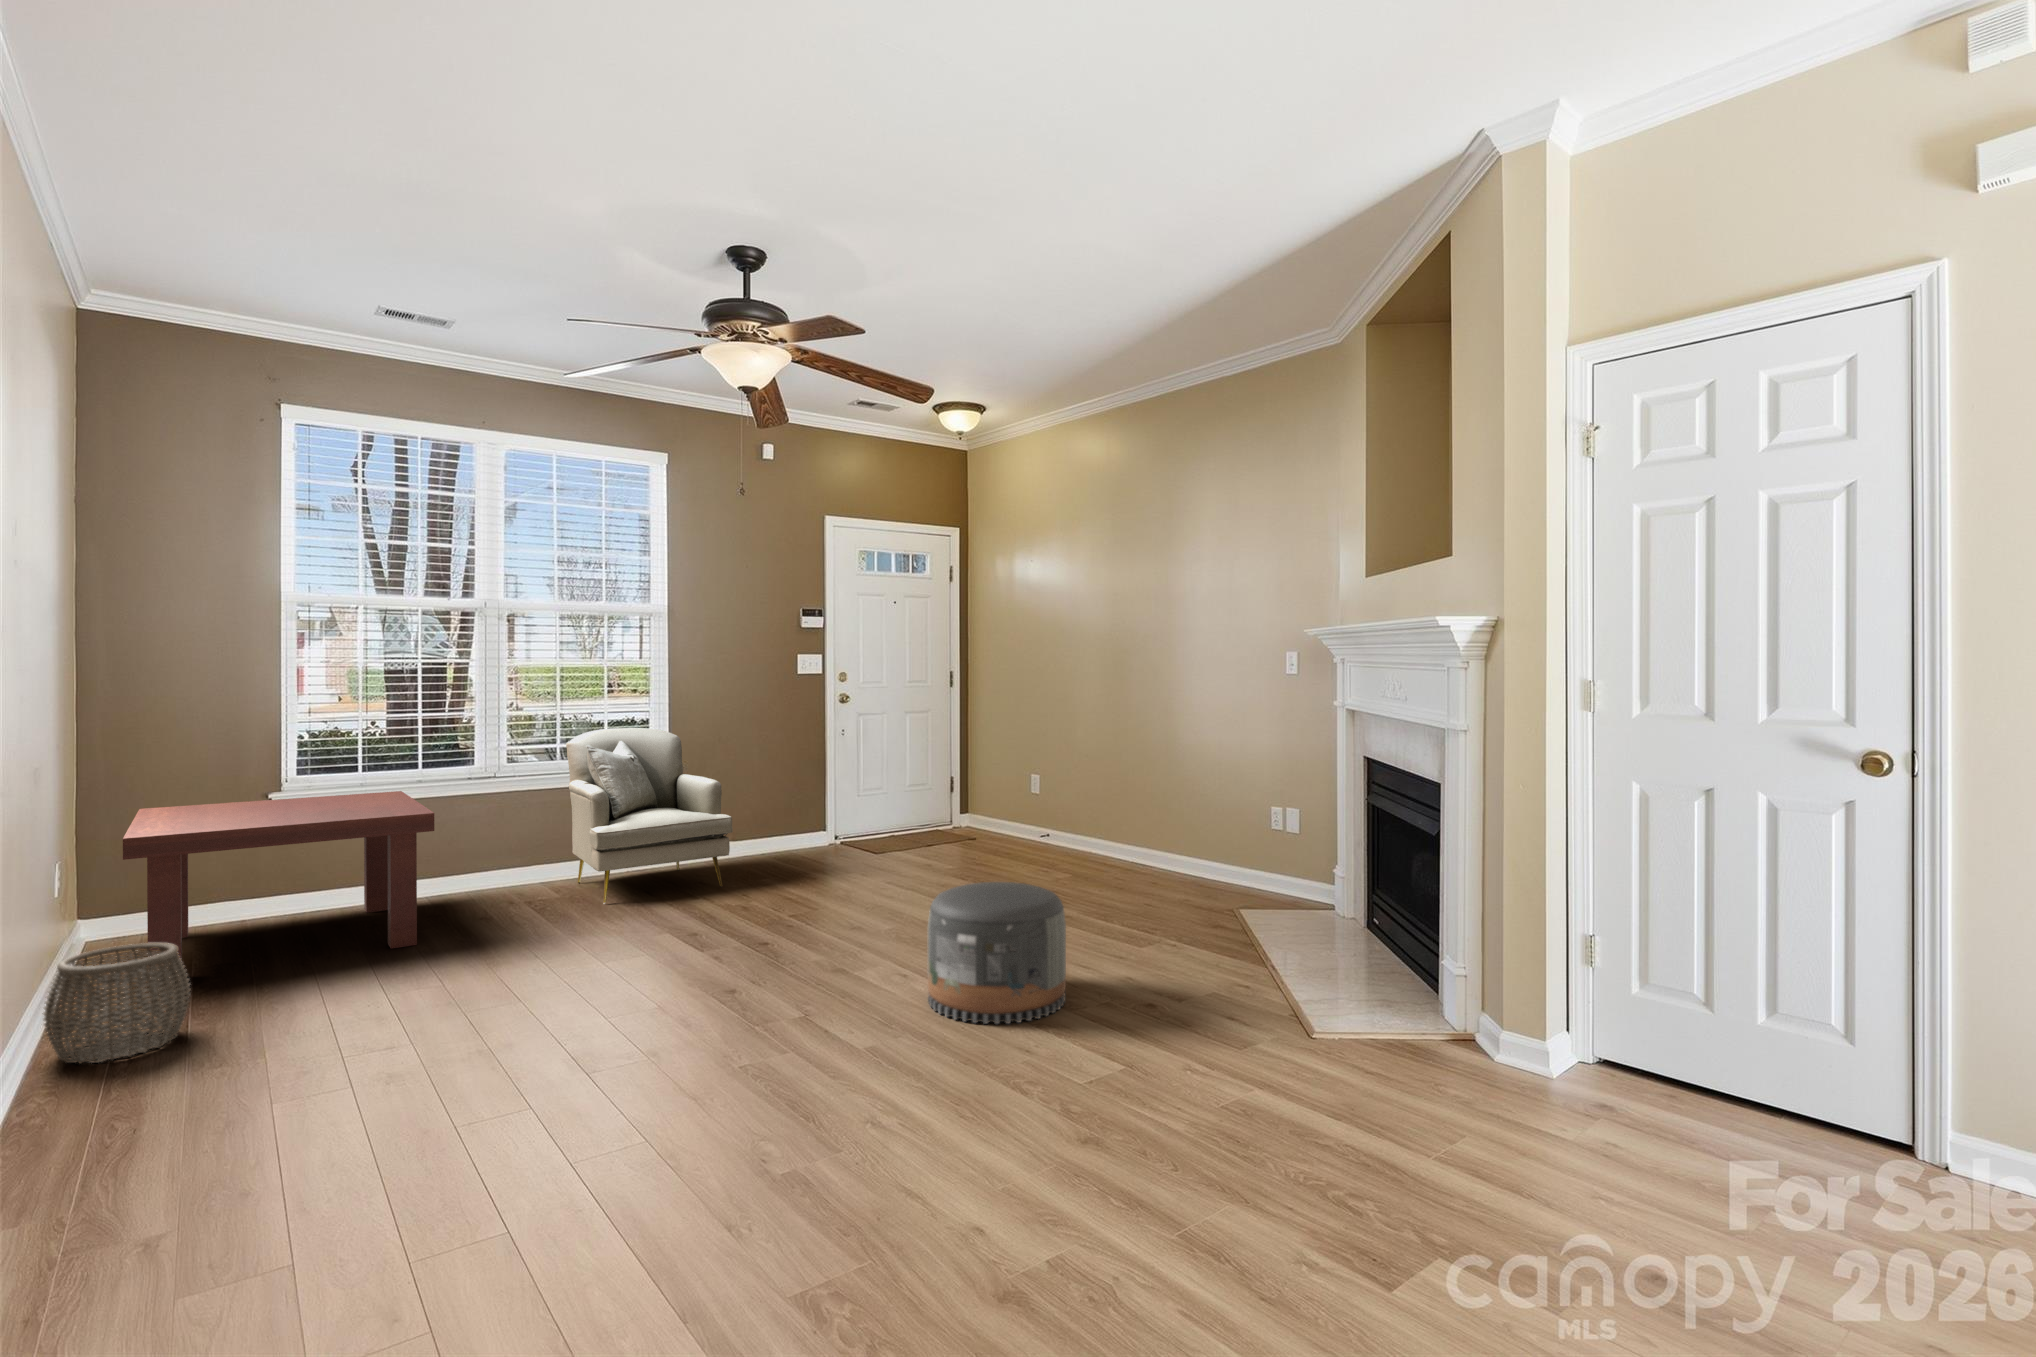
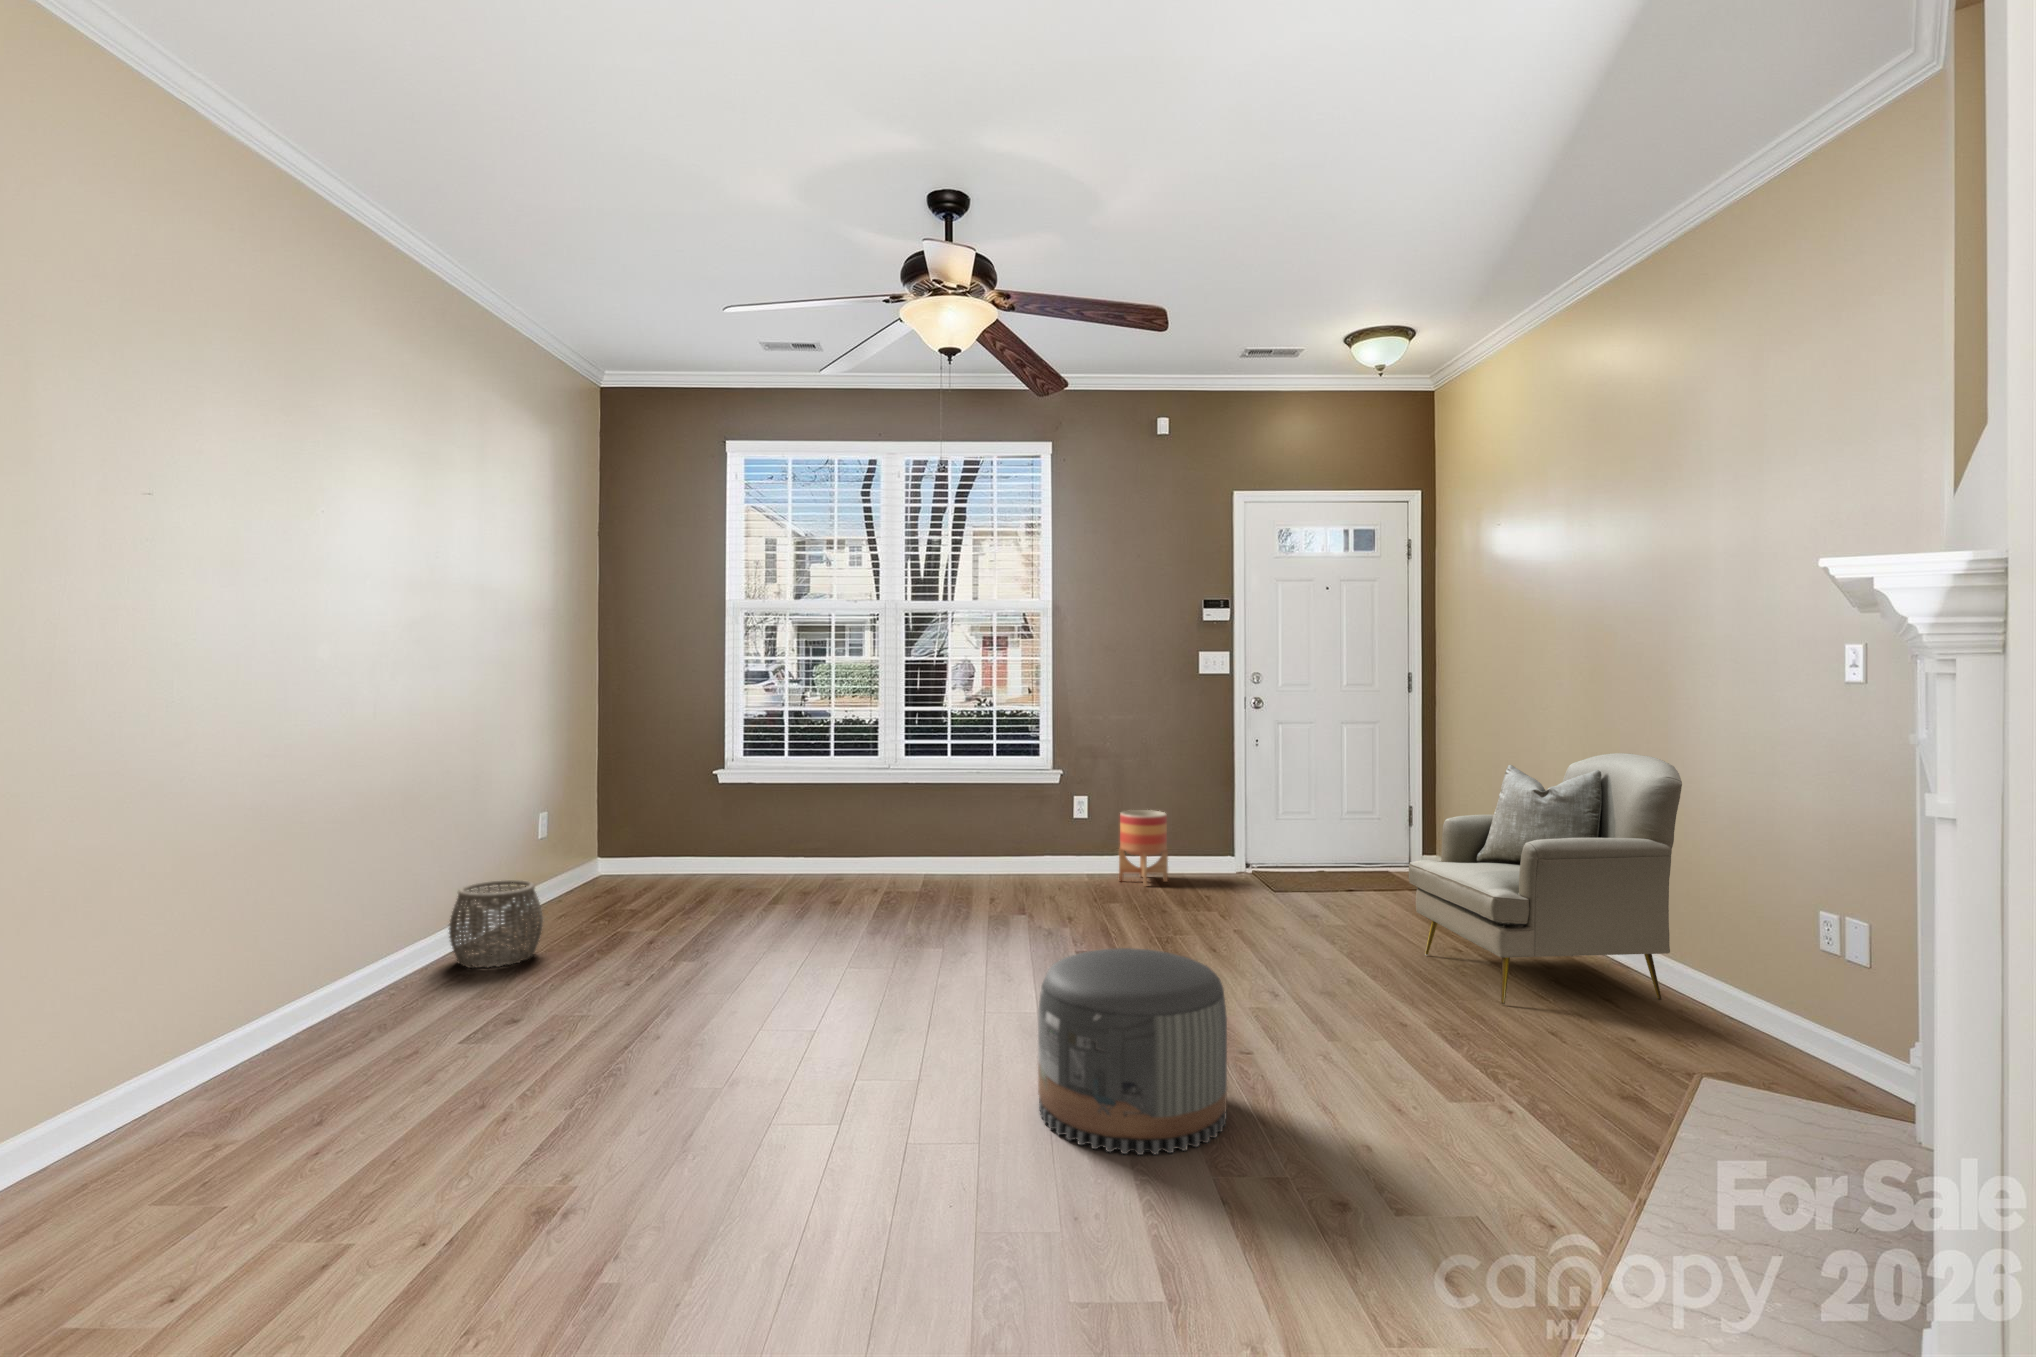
armchair: present [566,728,733,904] -> present [1409,753,1682,1004]
coffee table: present [123,791,434,970] -> none [560,775,811,916]
planter: none [741,796,784,863] -> present [1119,810,1168,886]

